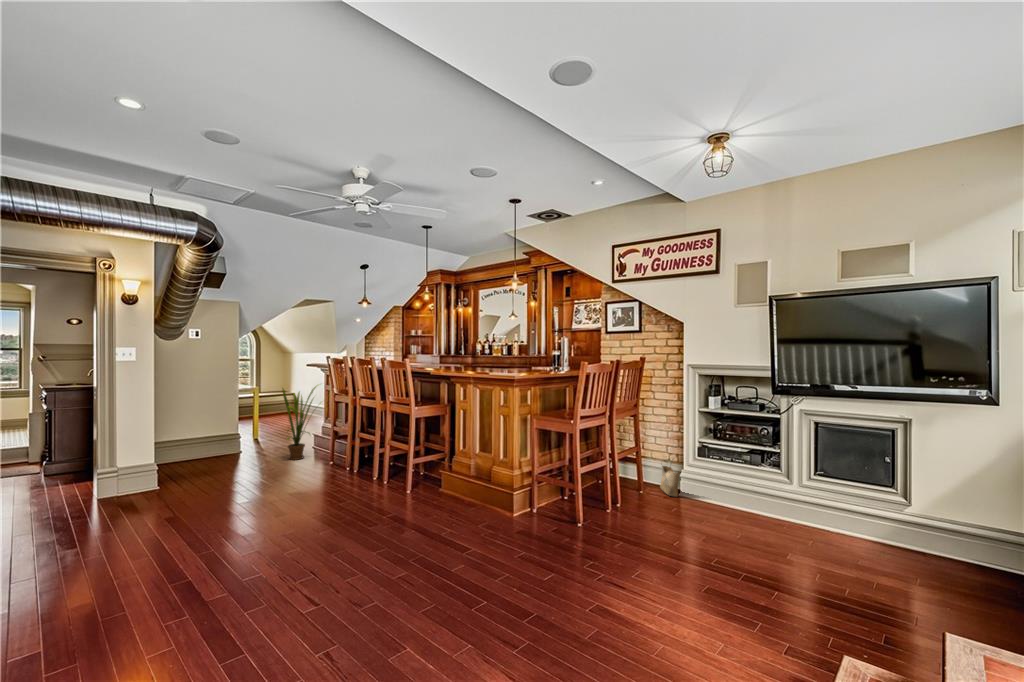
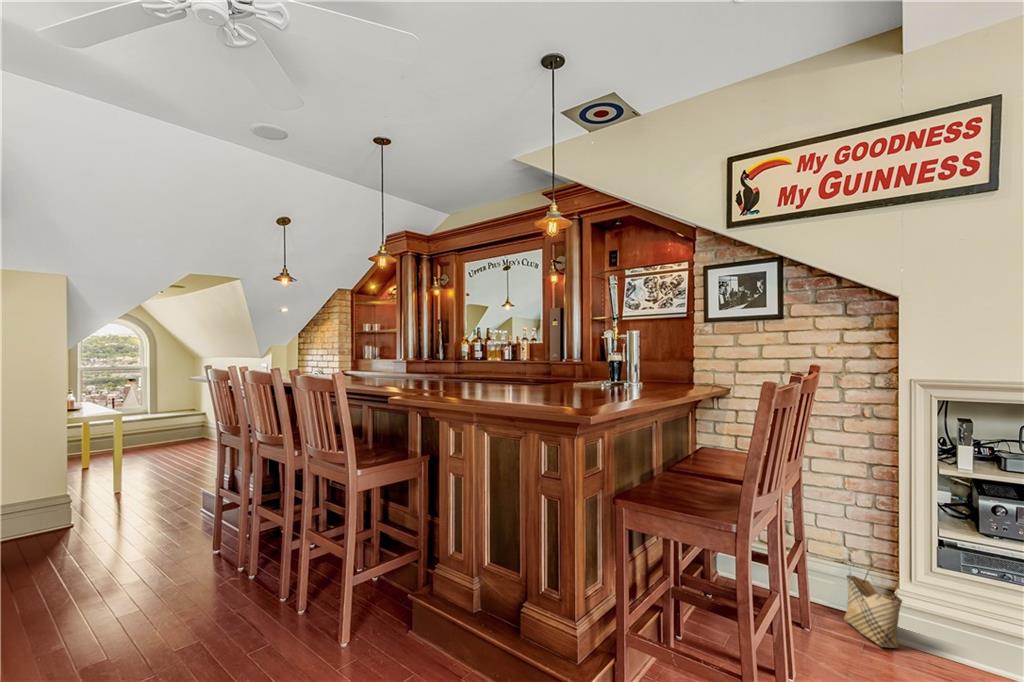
house plant: present [282,386,316,460] -> none [113,417,204,559]

